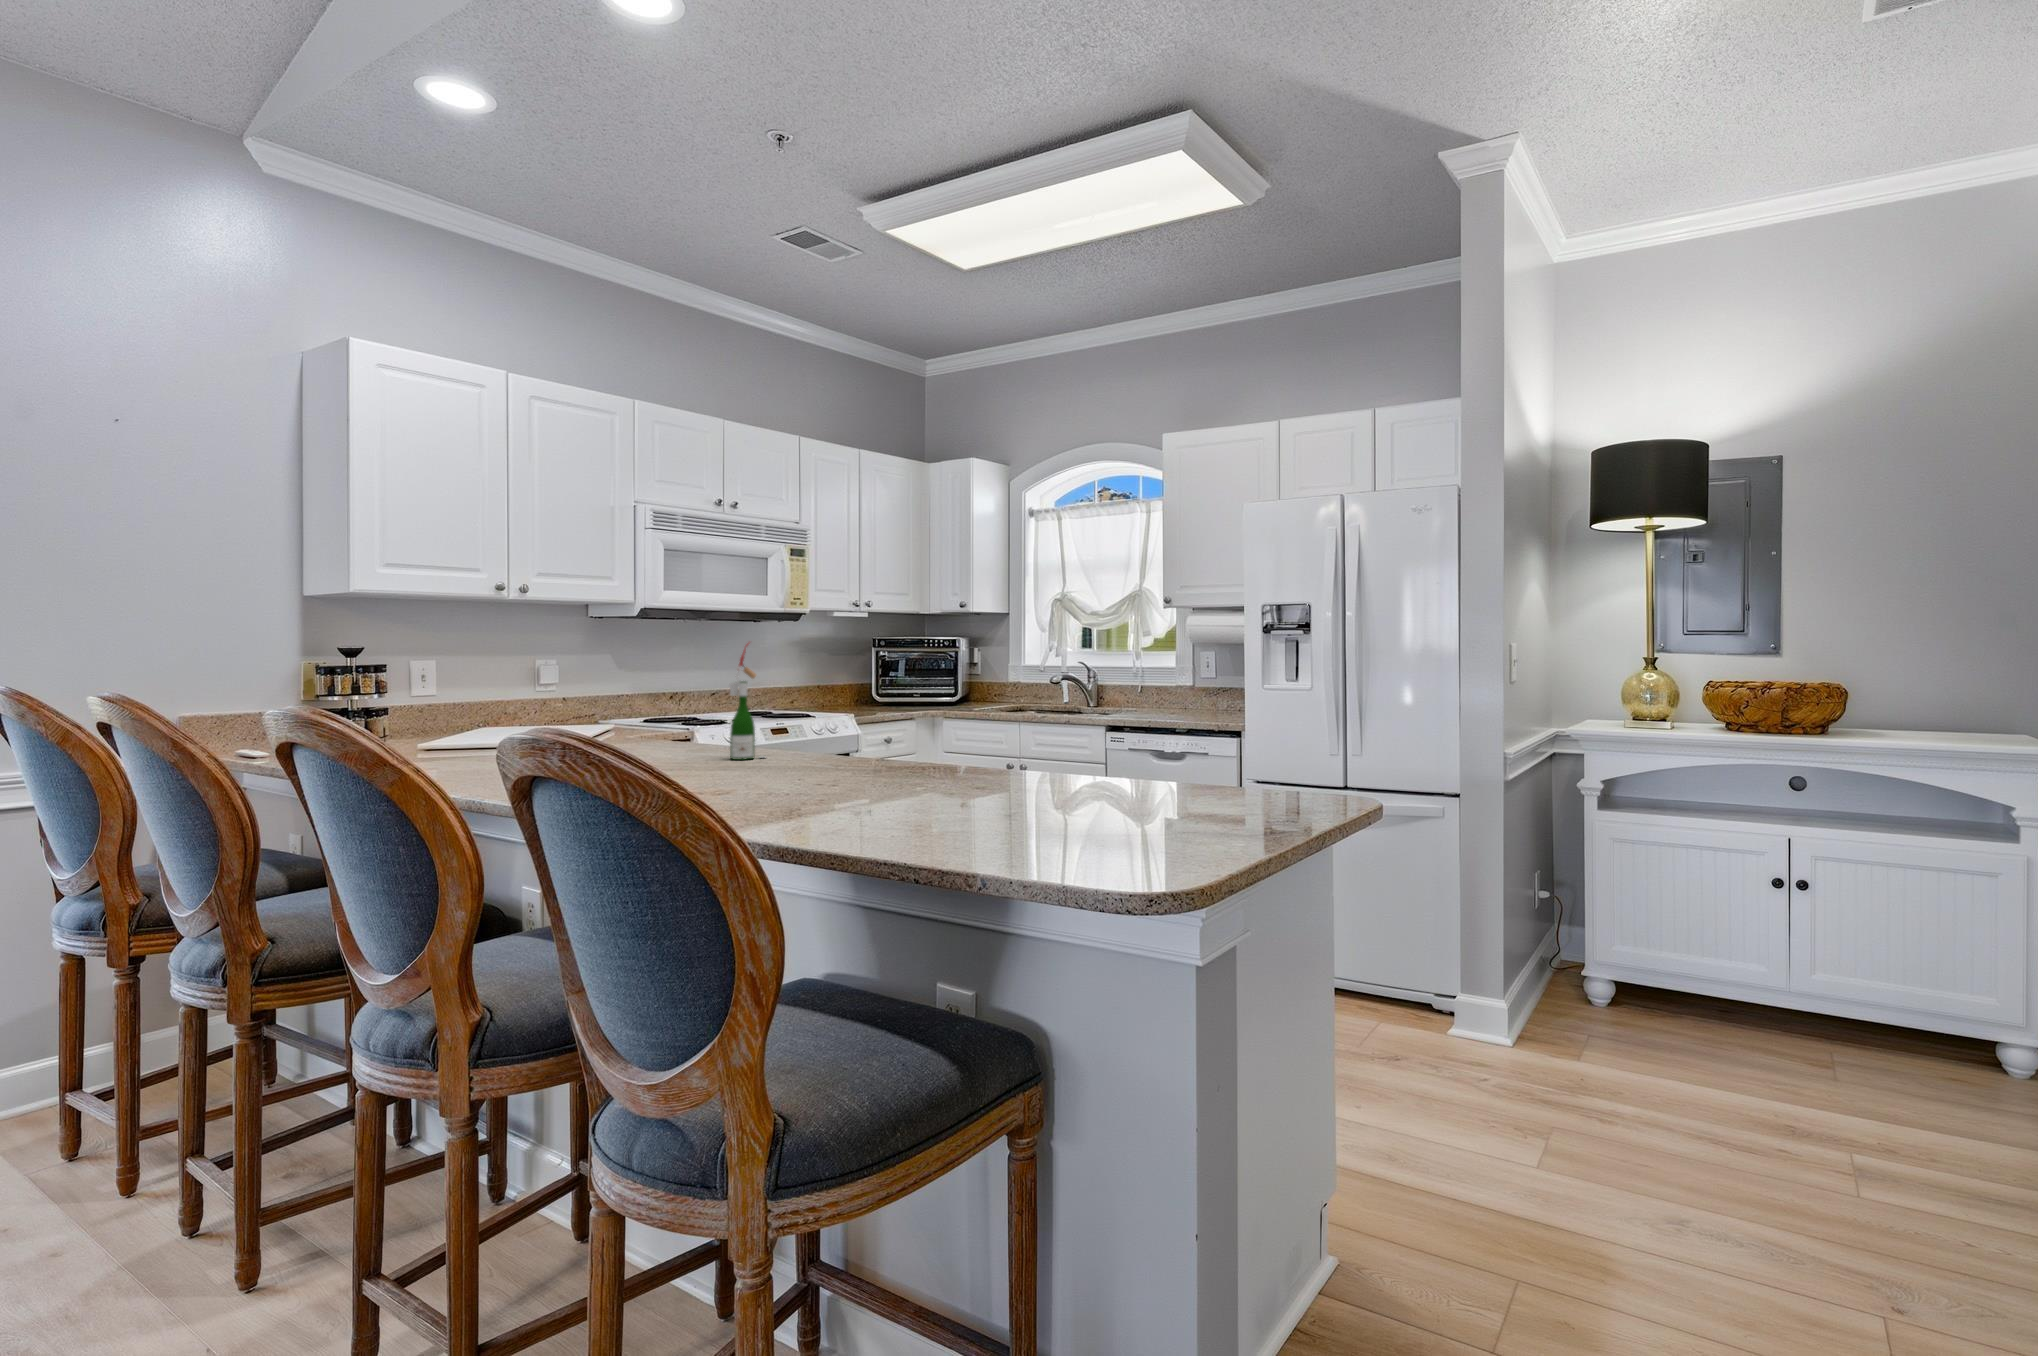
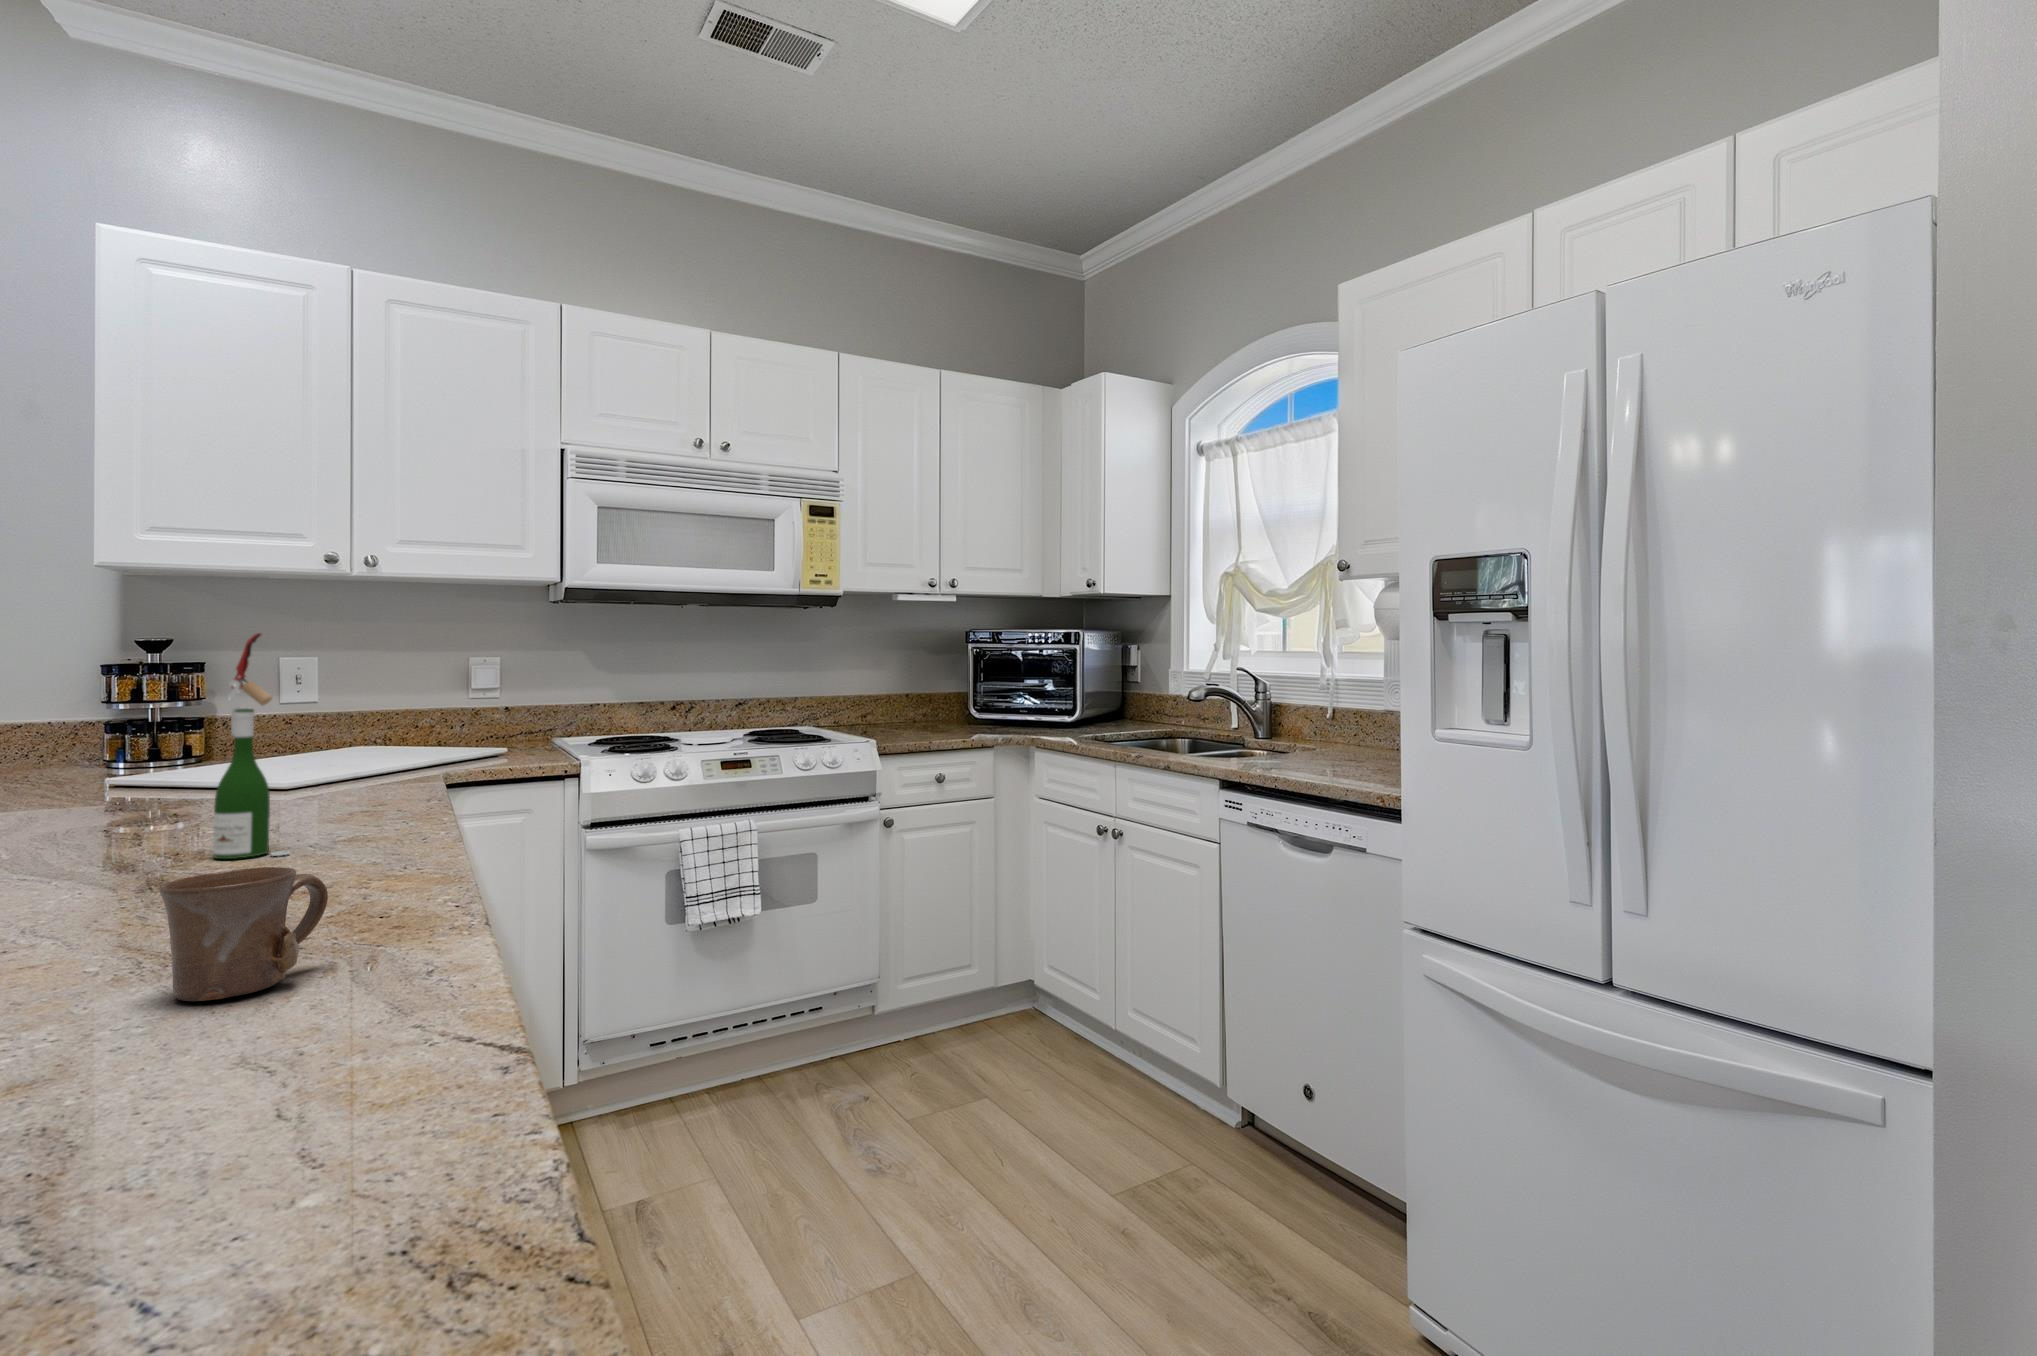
mug: none [941,732,984,778] -> present [159,867,328,1001]

